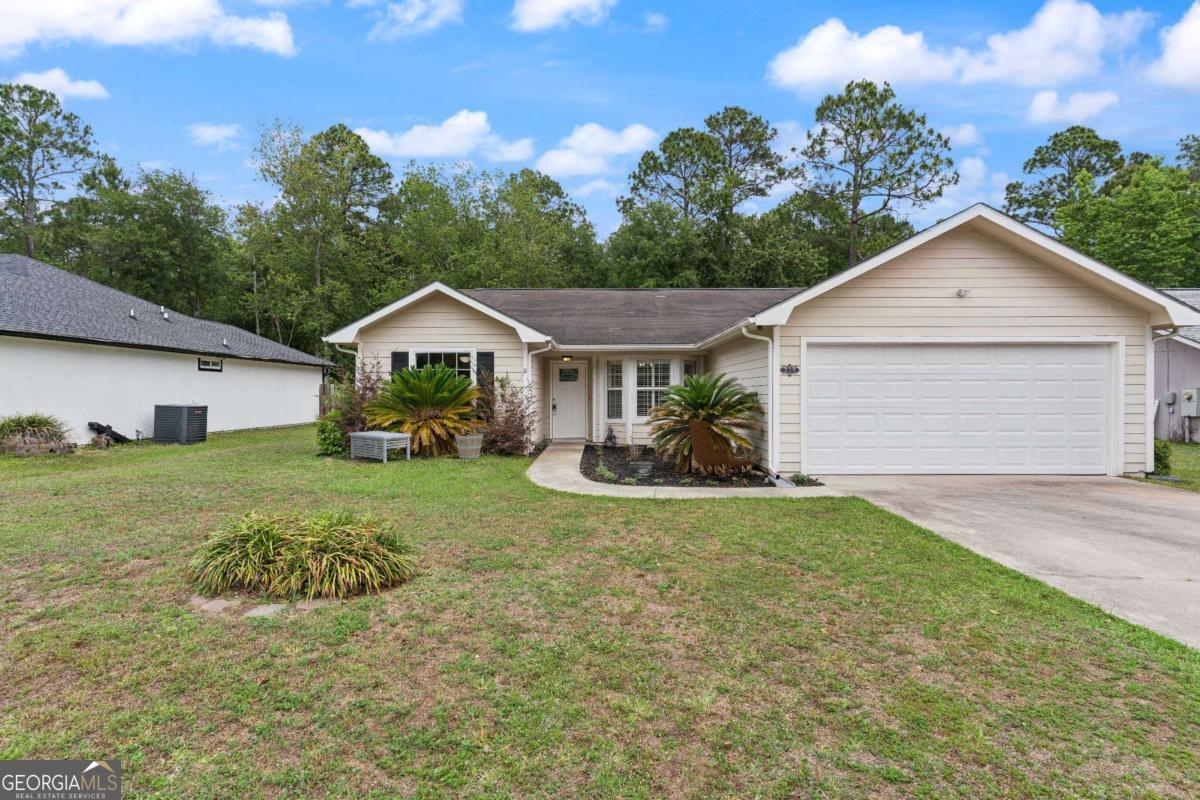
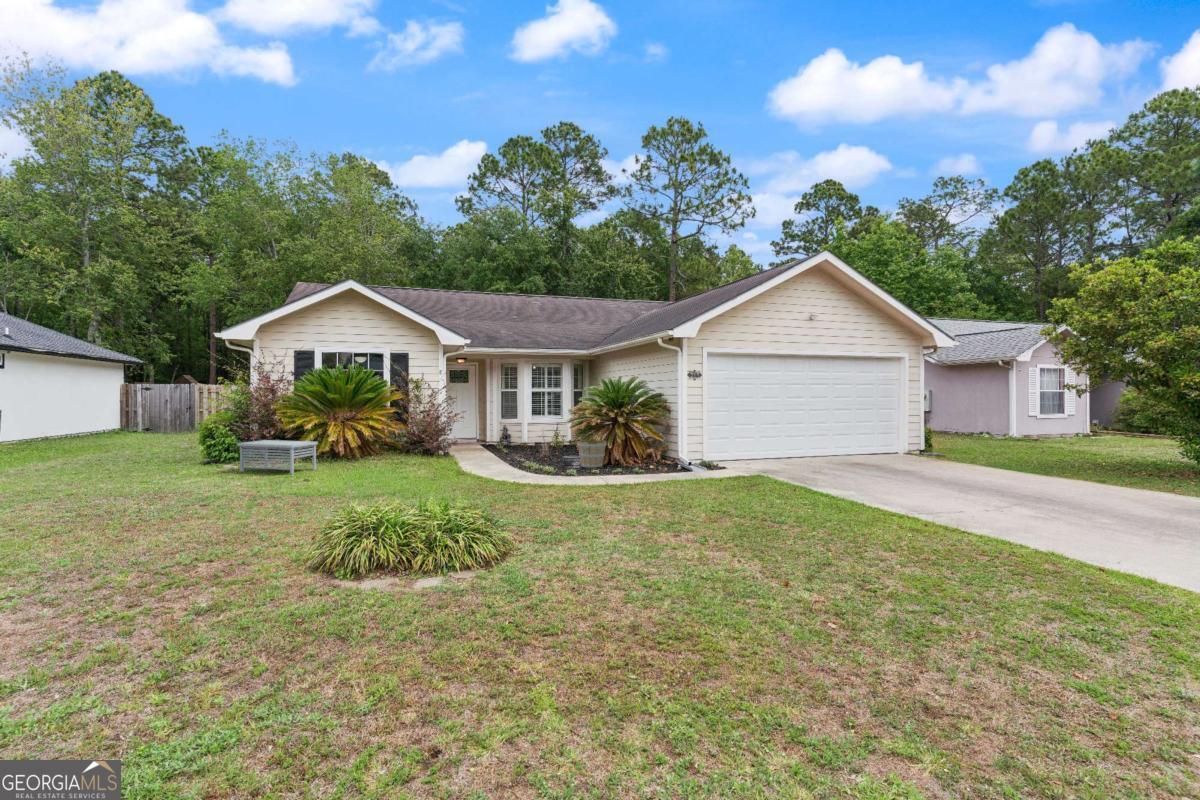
lounge chair: present [690,420,753,479] -> none [620,417,668,471]
wooden bucket: present [455,432,483,459] -> present [577,440,607,468]

